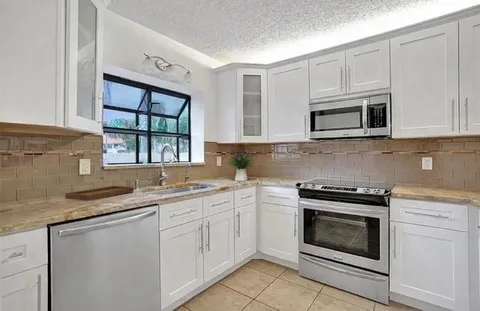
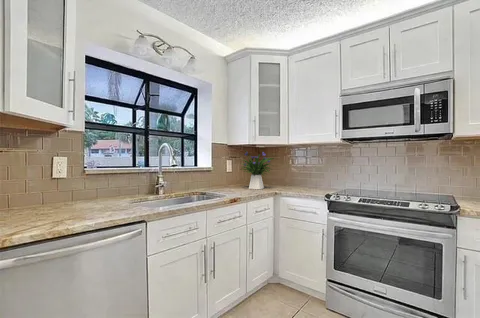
tray: present [65,176,134,201] -> none [29,182,120,215]

